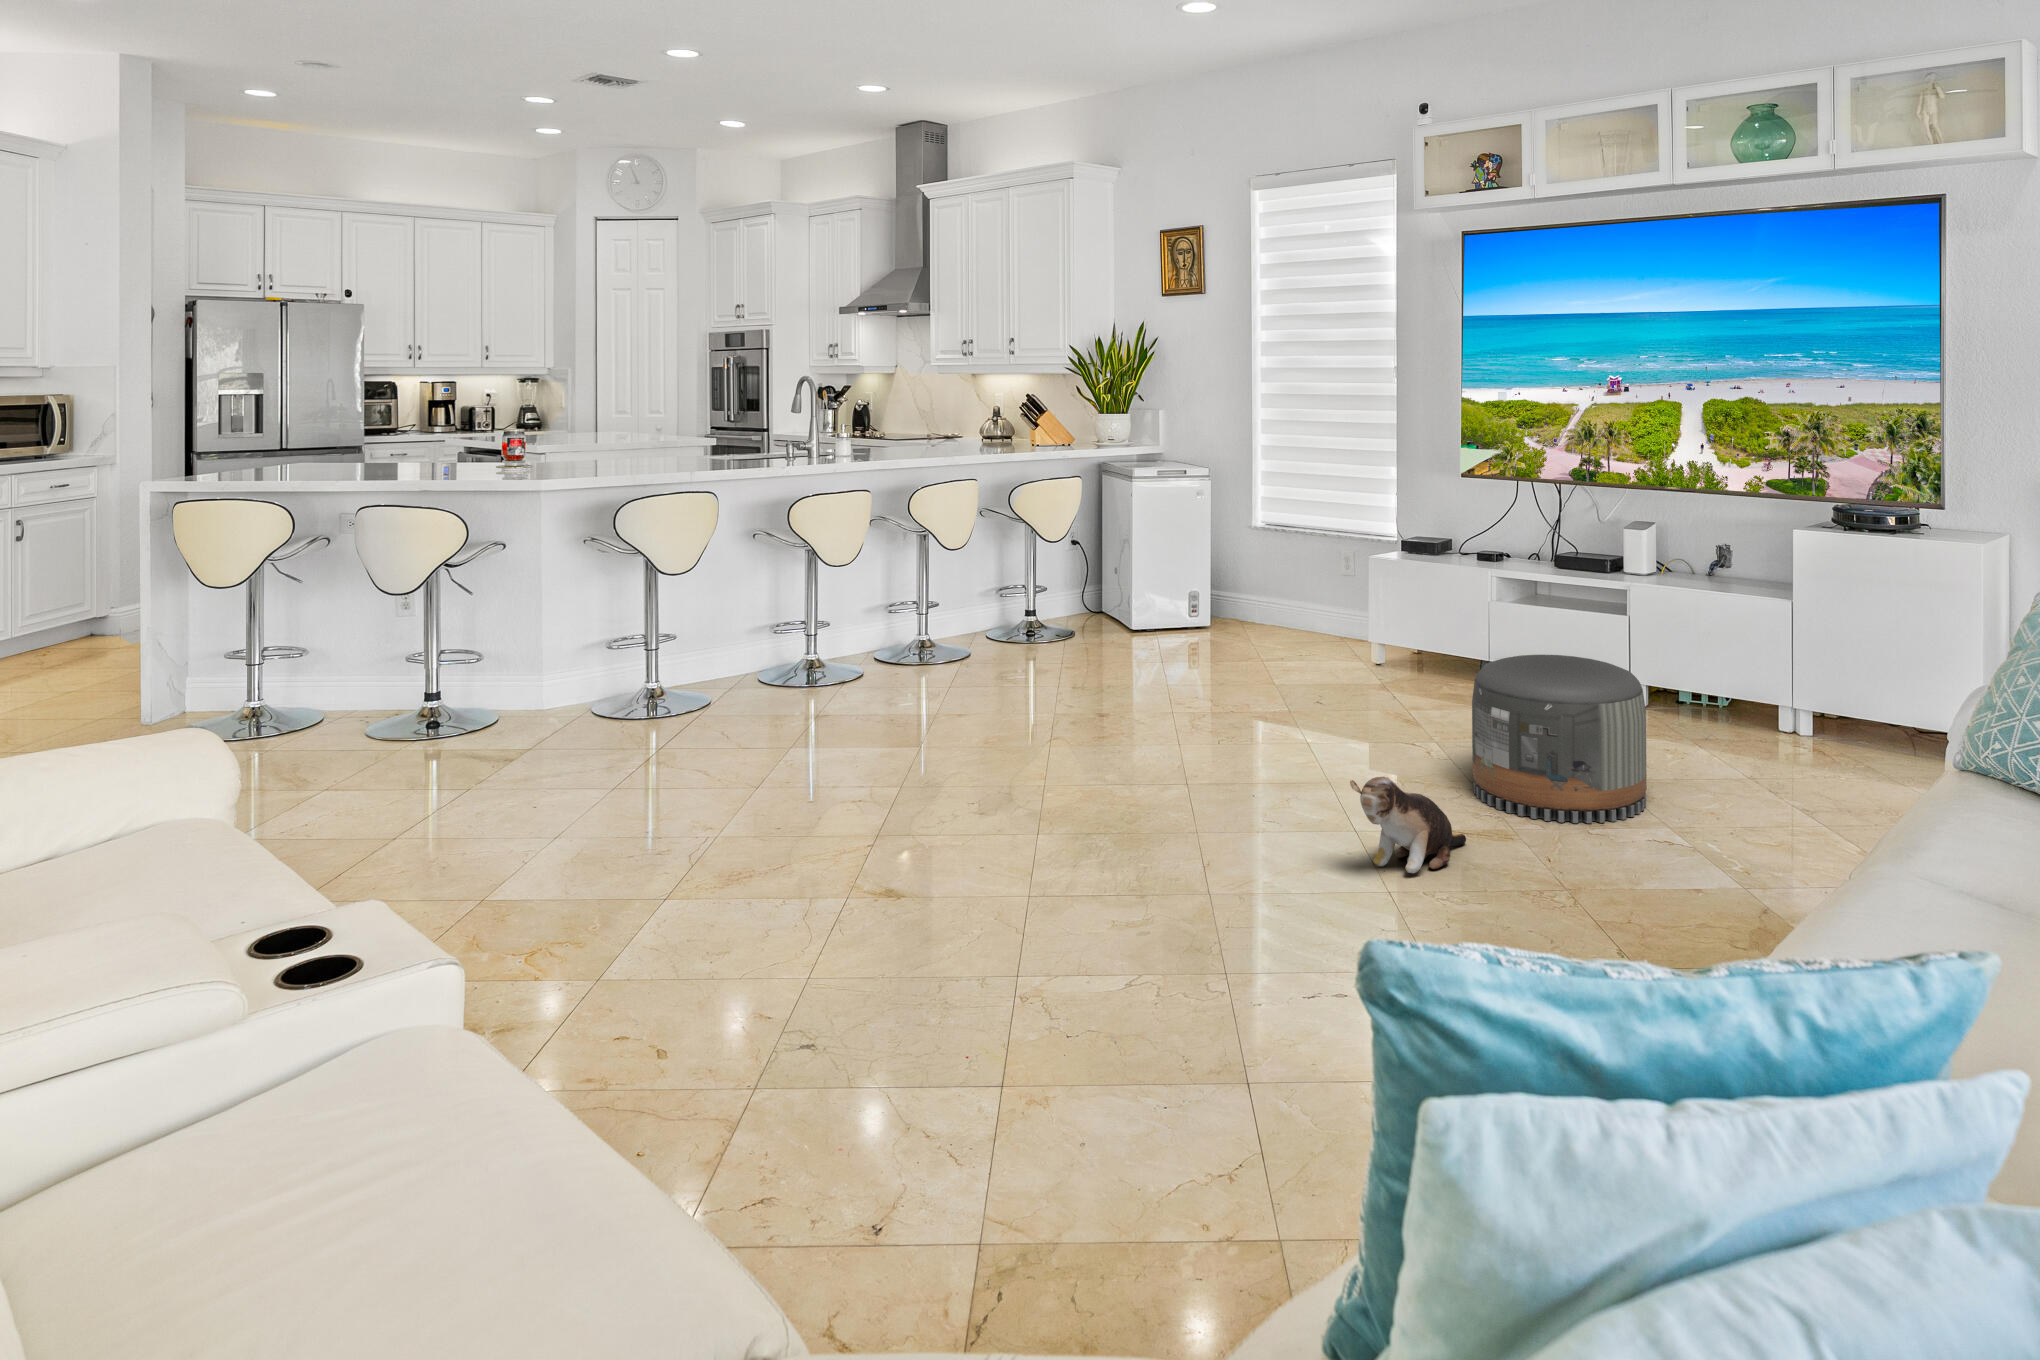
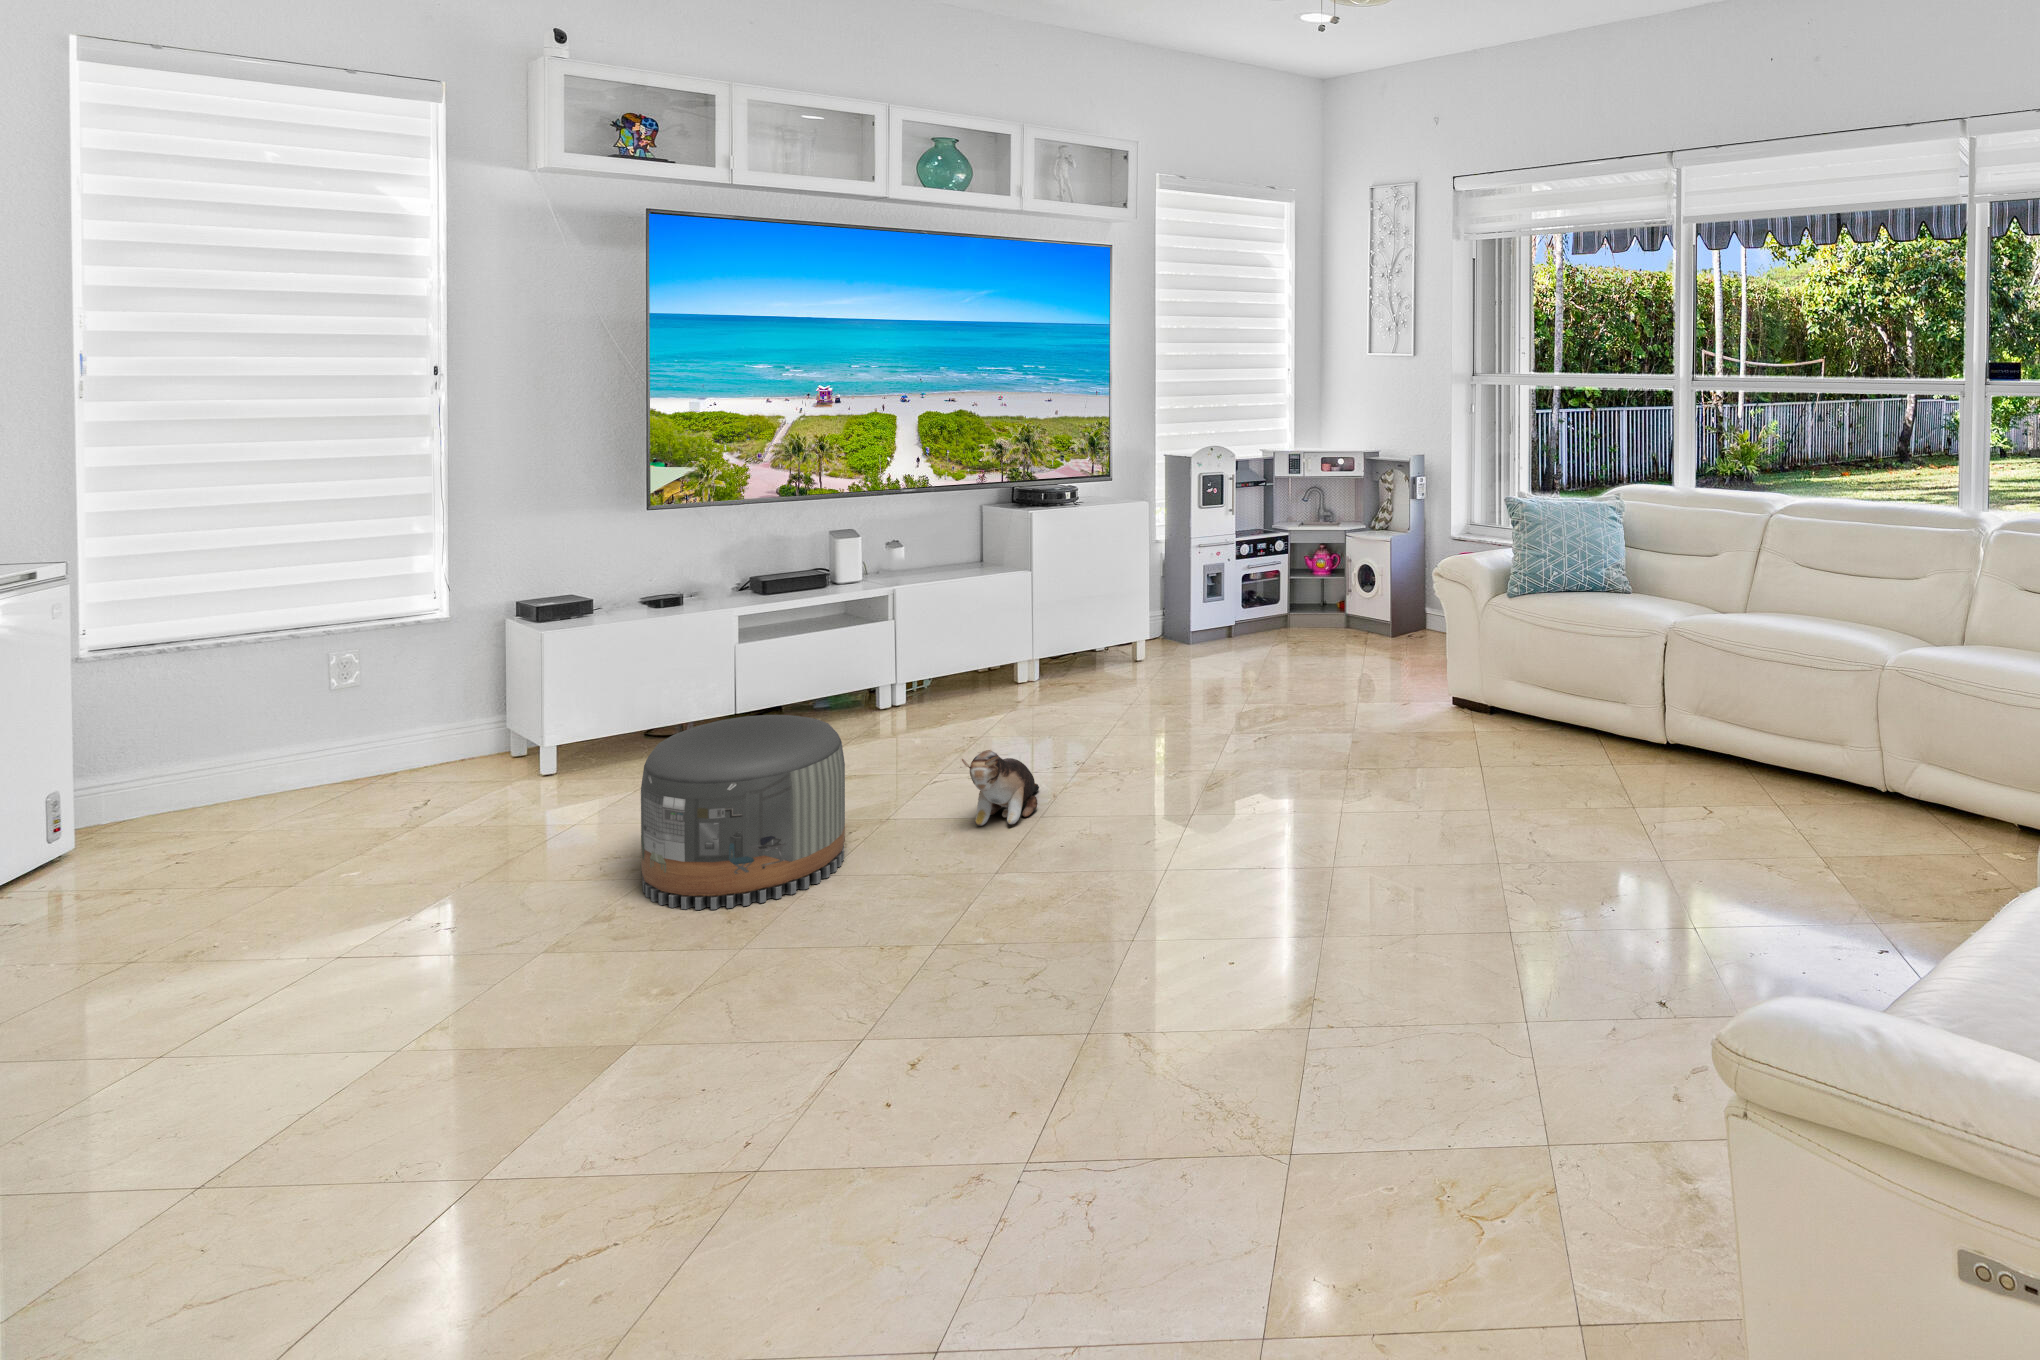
plush toy: present [1350,777,1466,873] -> present [962,750,1039,826]

